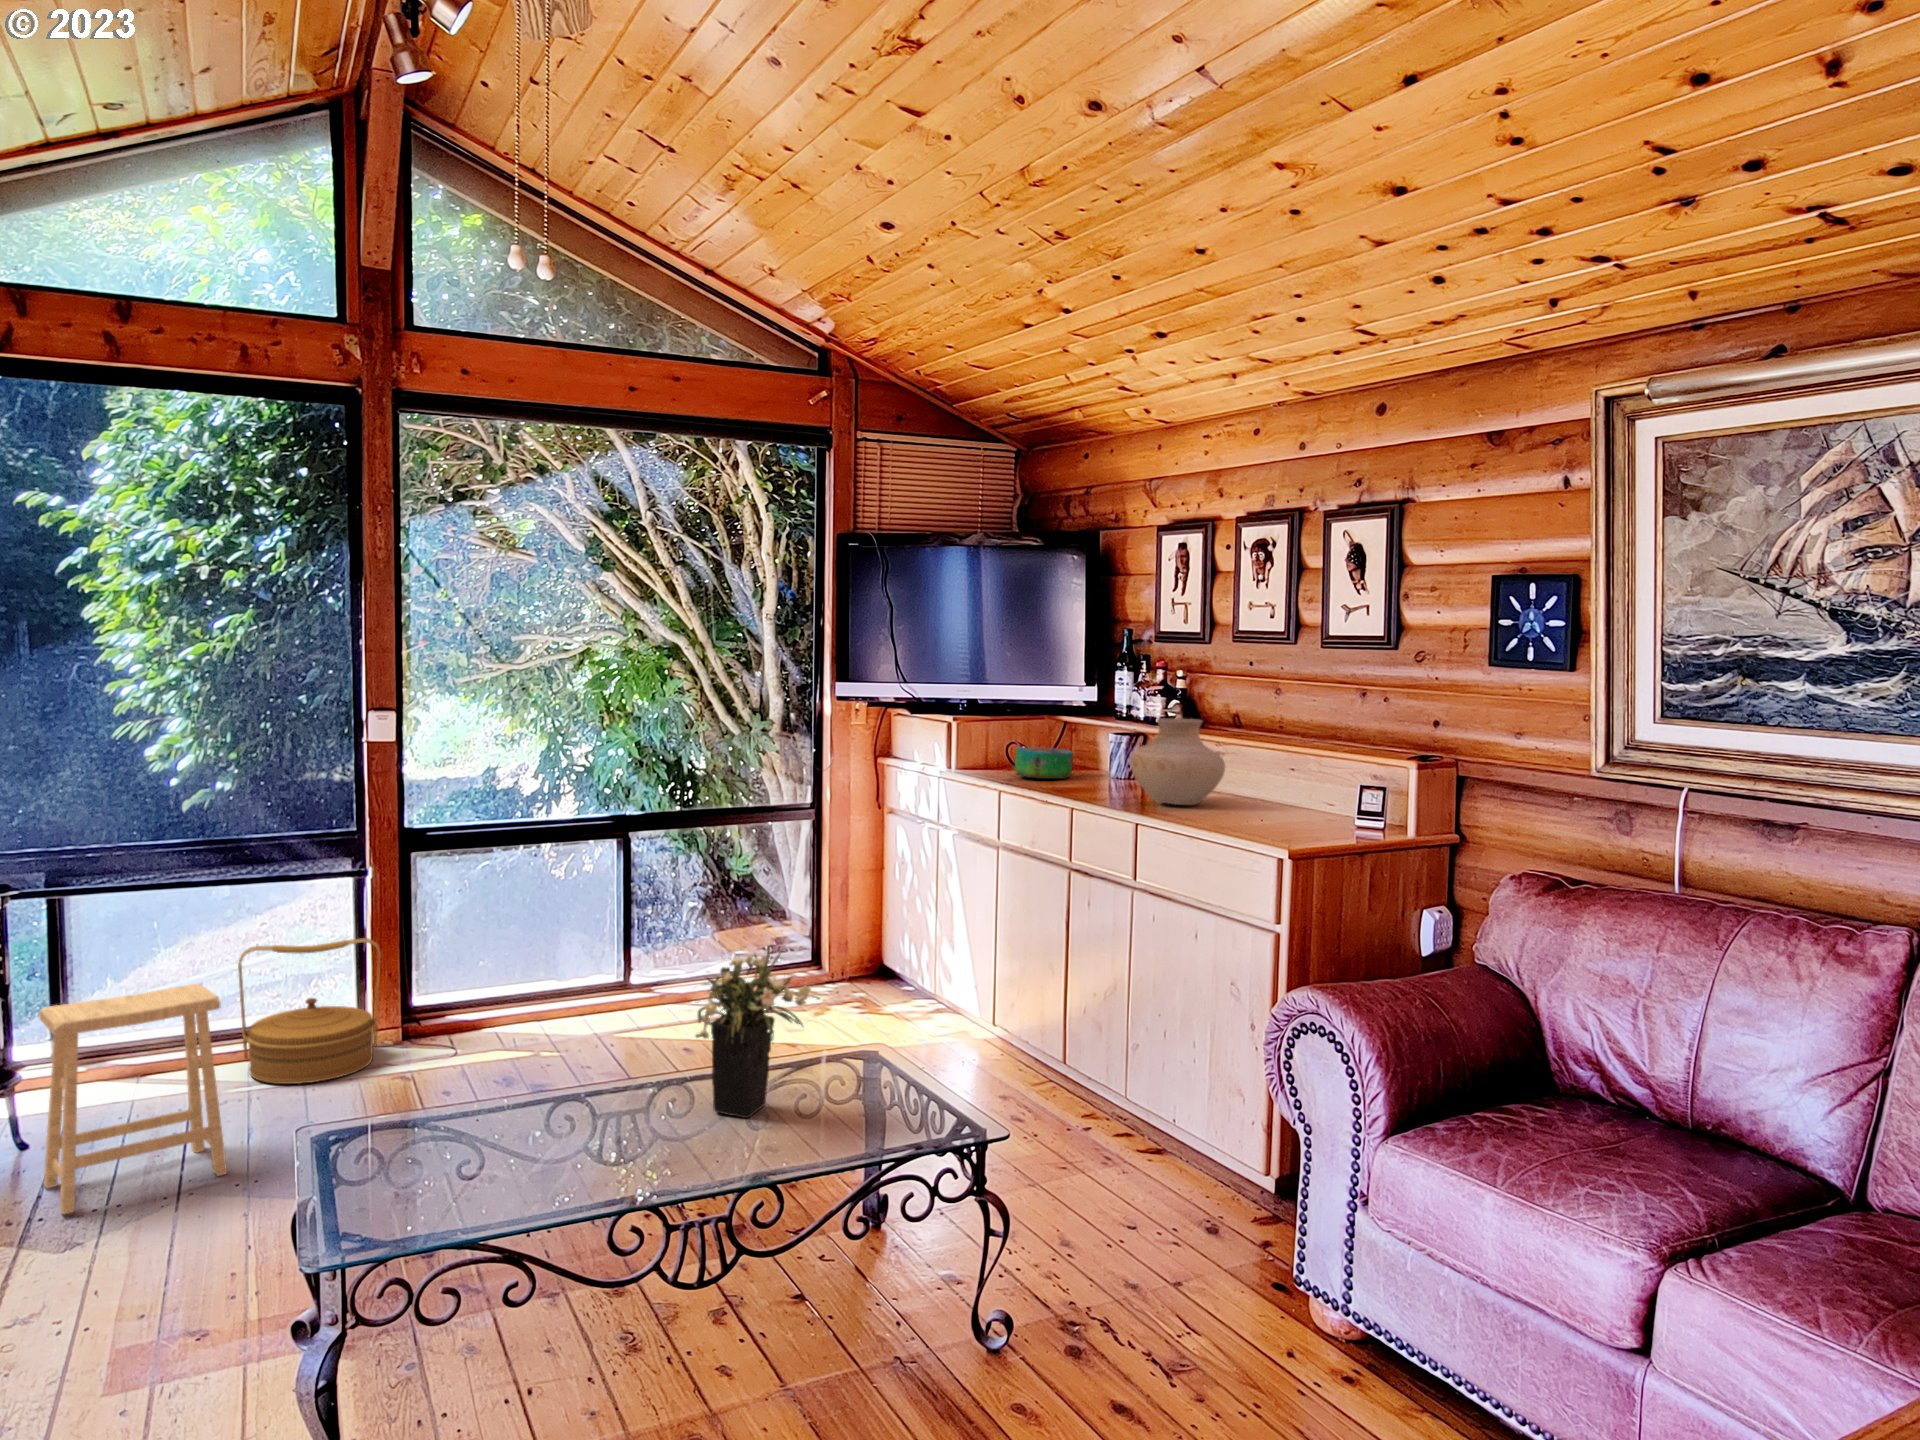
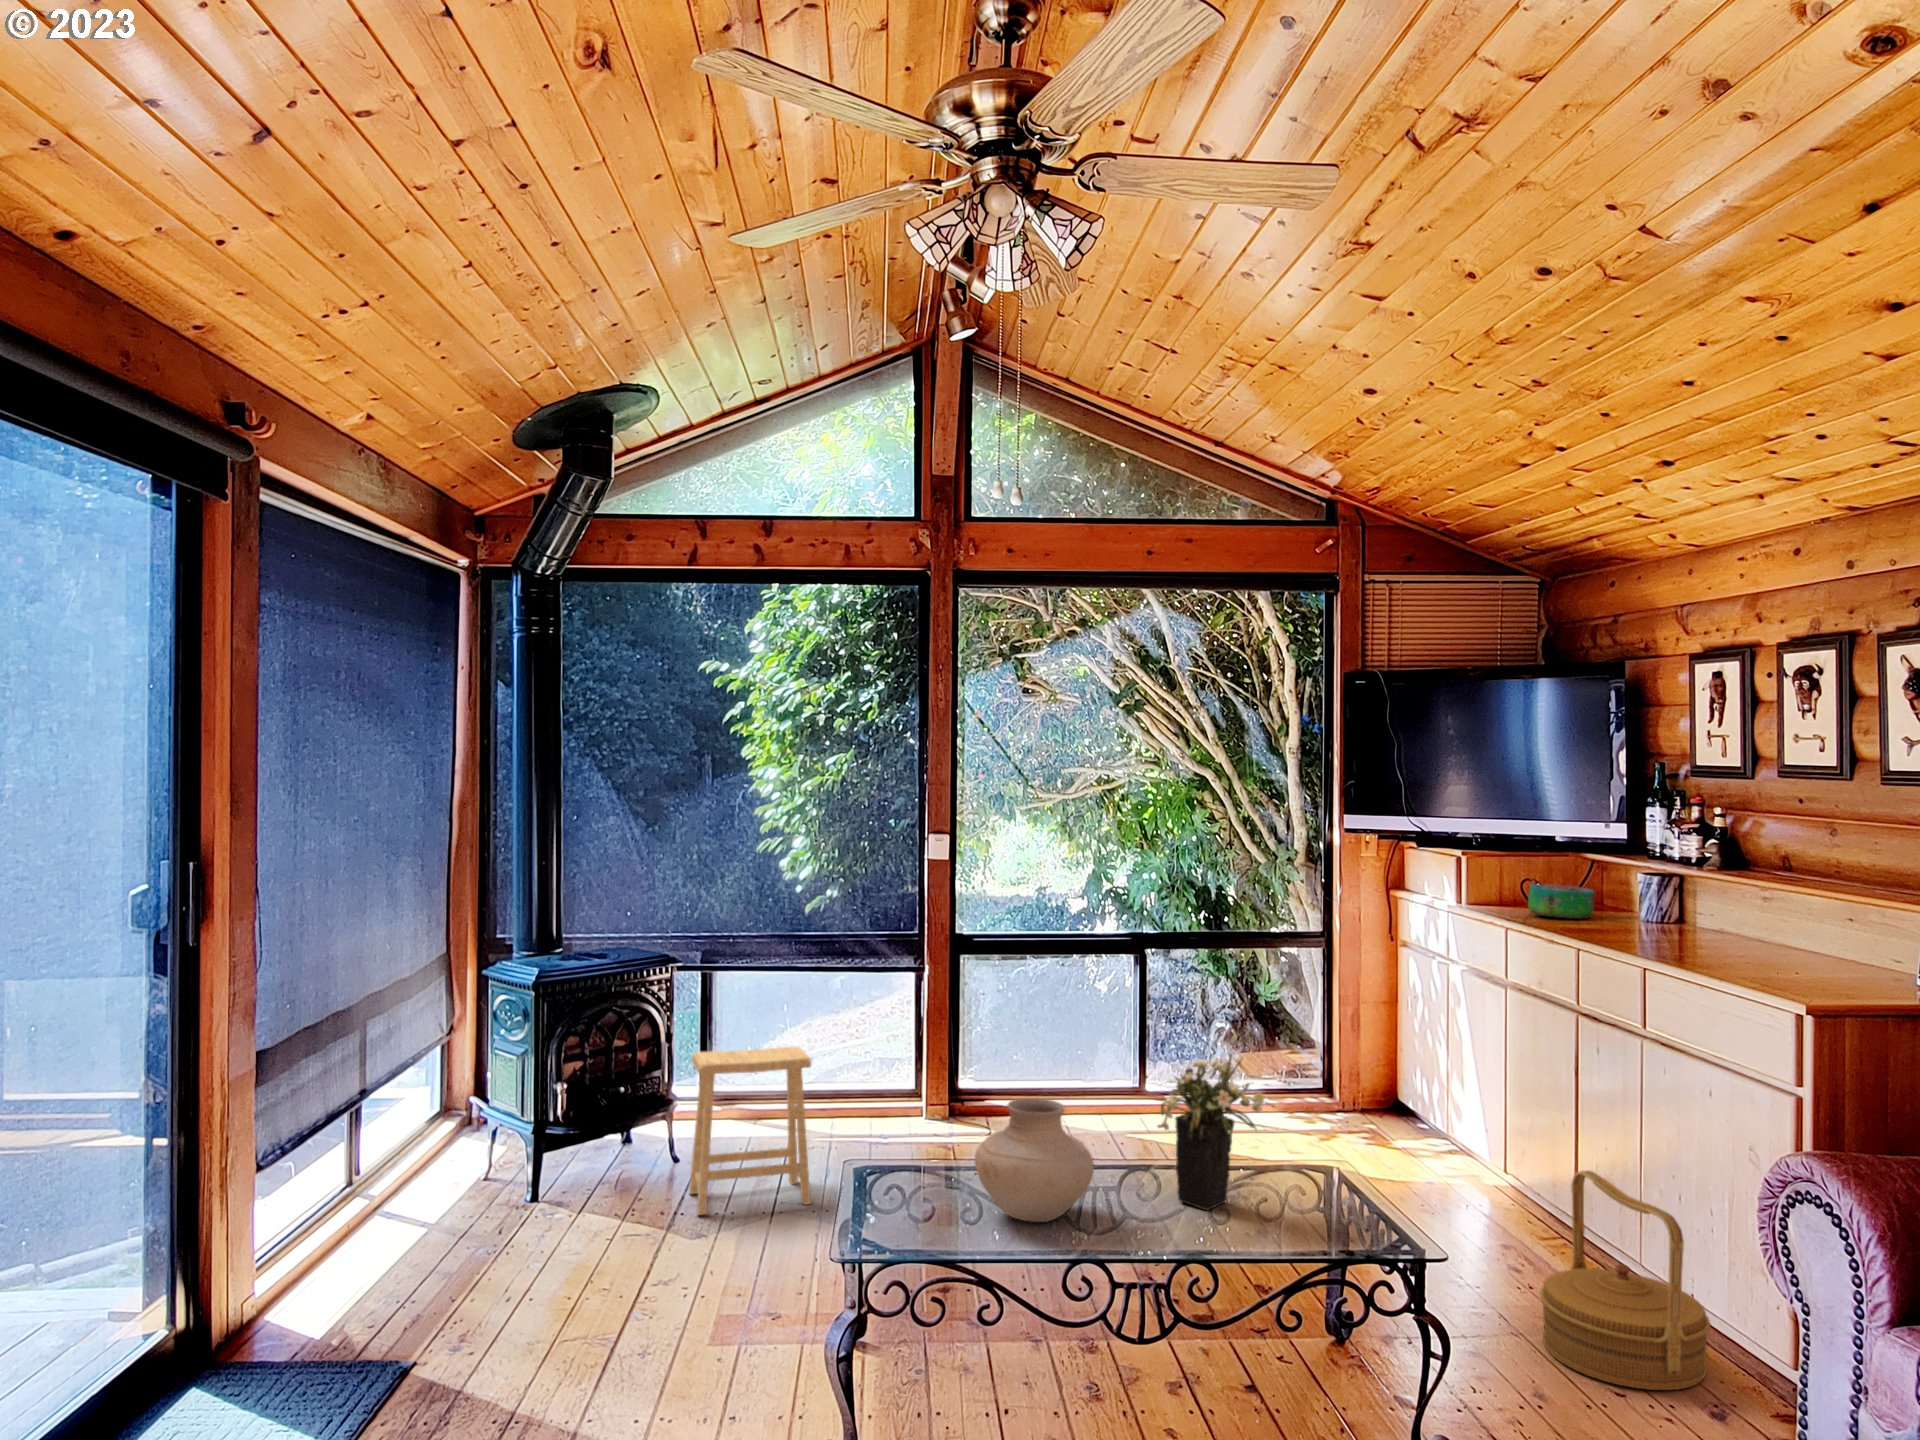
vase: present [1130,718,1225,805] -> present [975,1098,1094,1222]
woven basket: present [238,938,381,1084] -> present [1540,1171,1710,1390]

